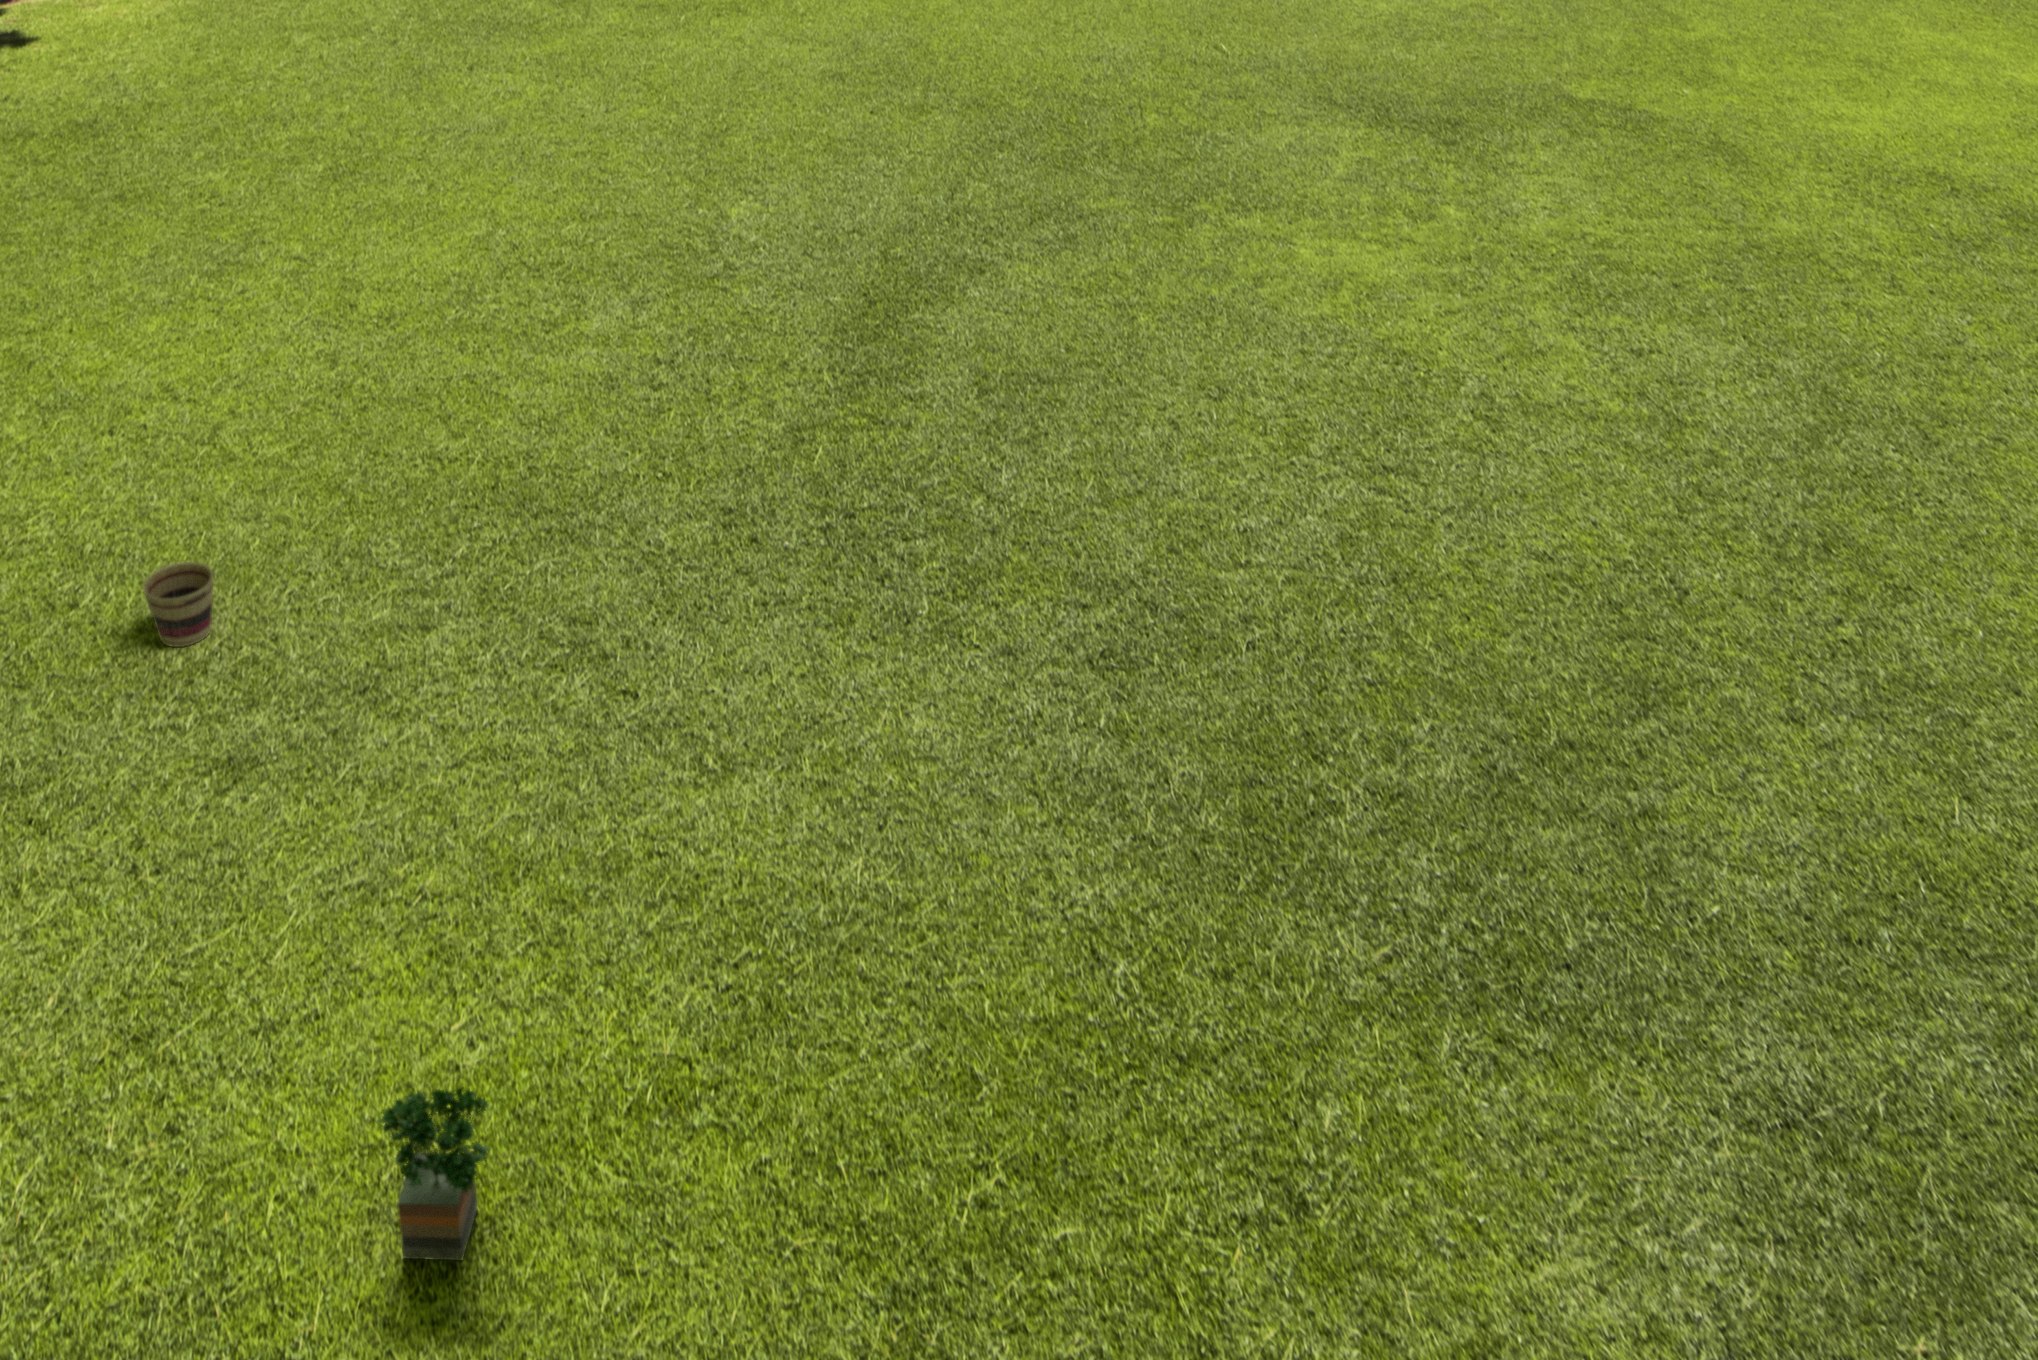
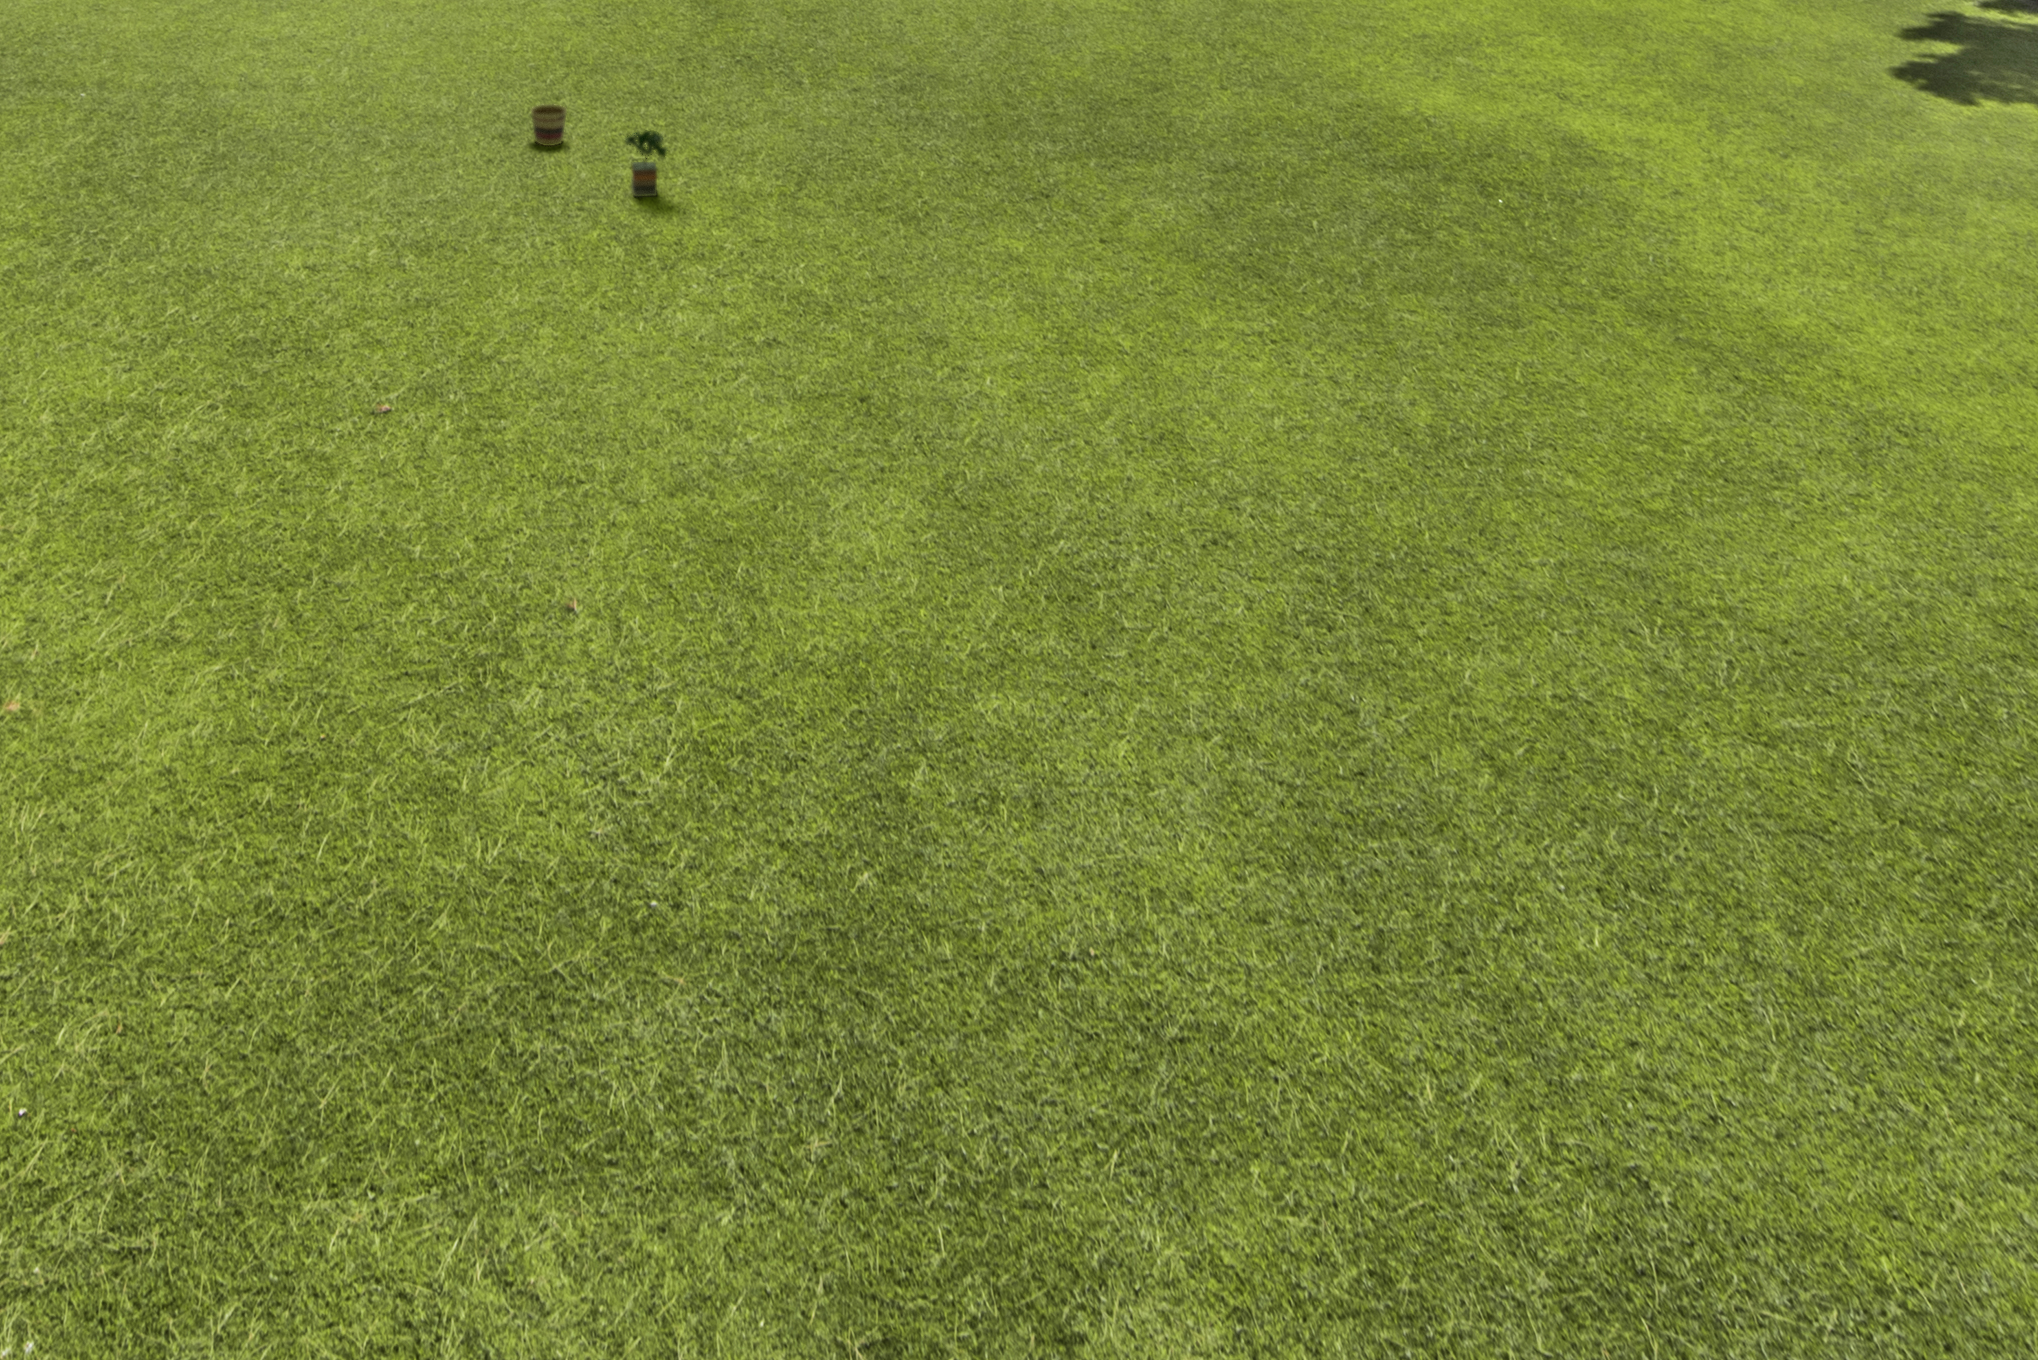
basket: present [143,562,213,647] -> present [531,104,567,146]

